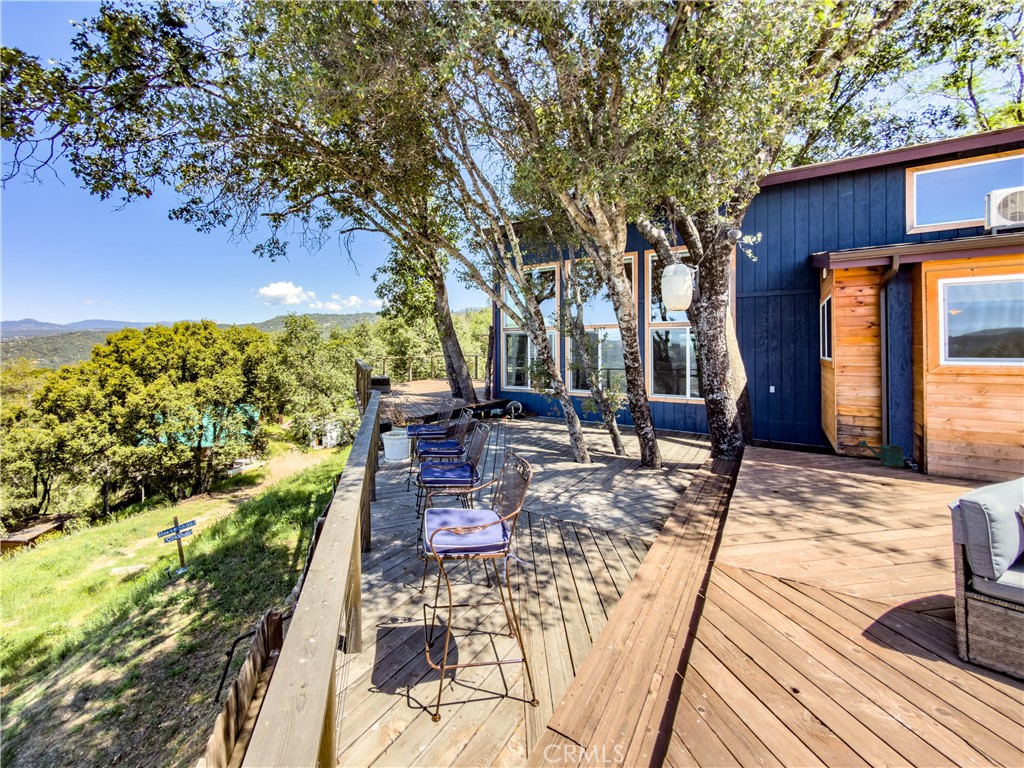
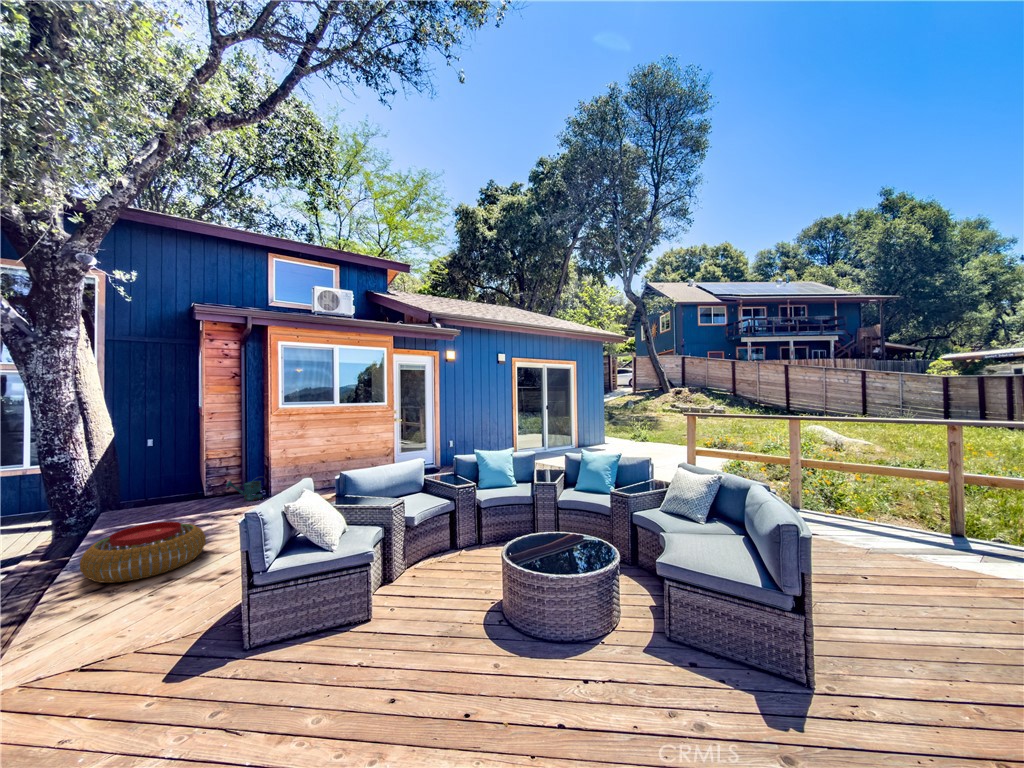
pouf: none [751,470,860,523] -> present [80,522,206,583]

